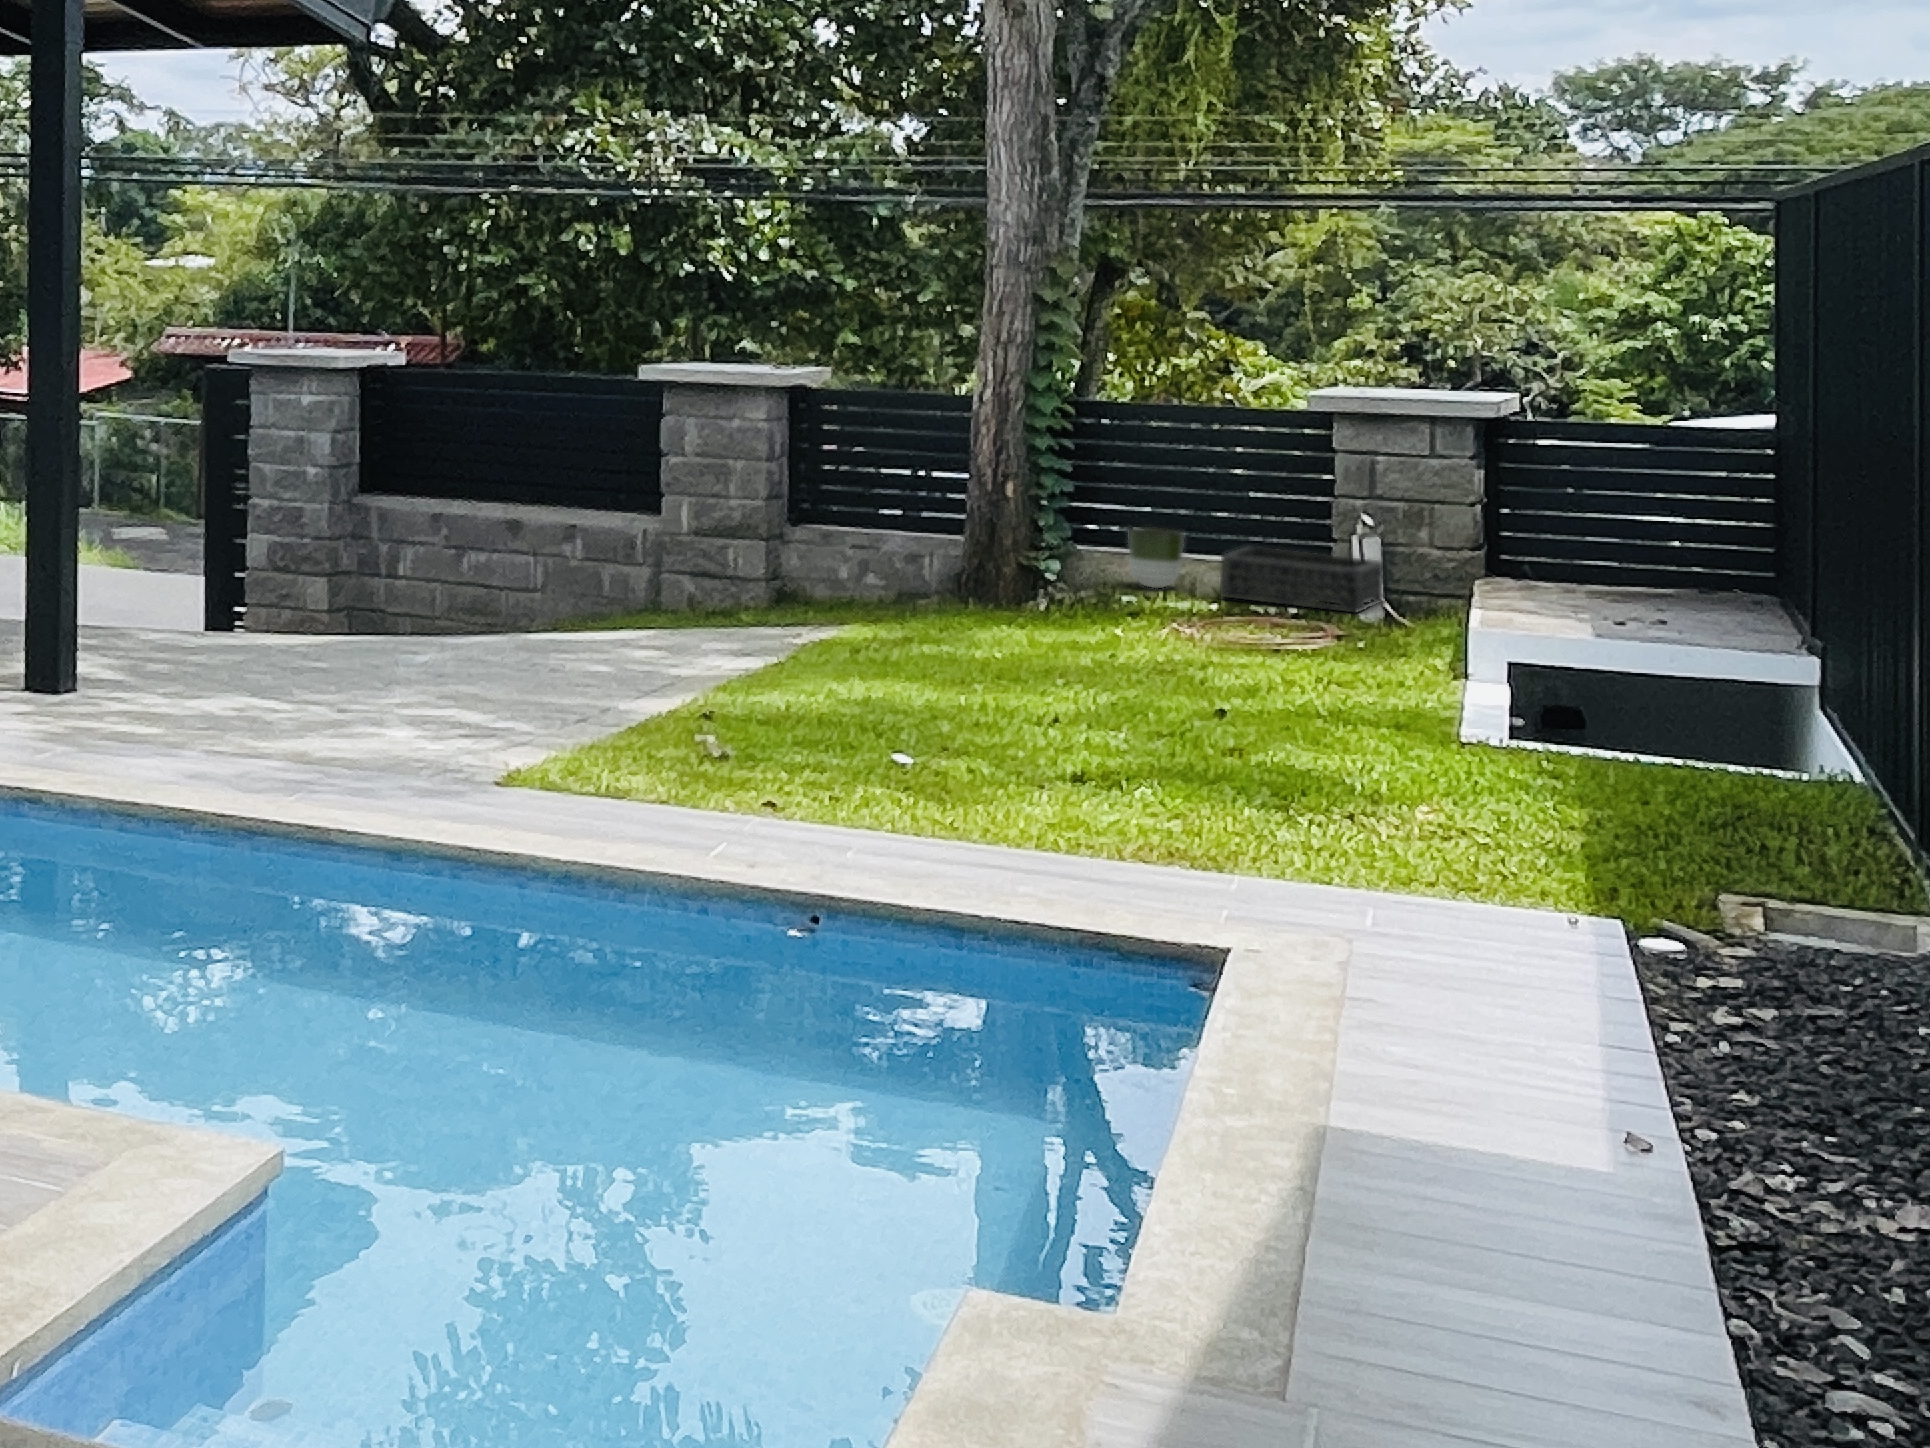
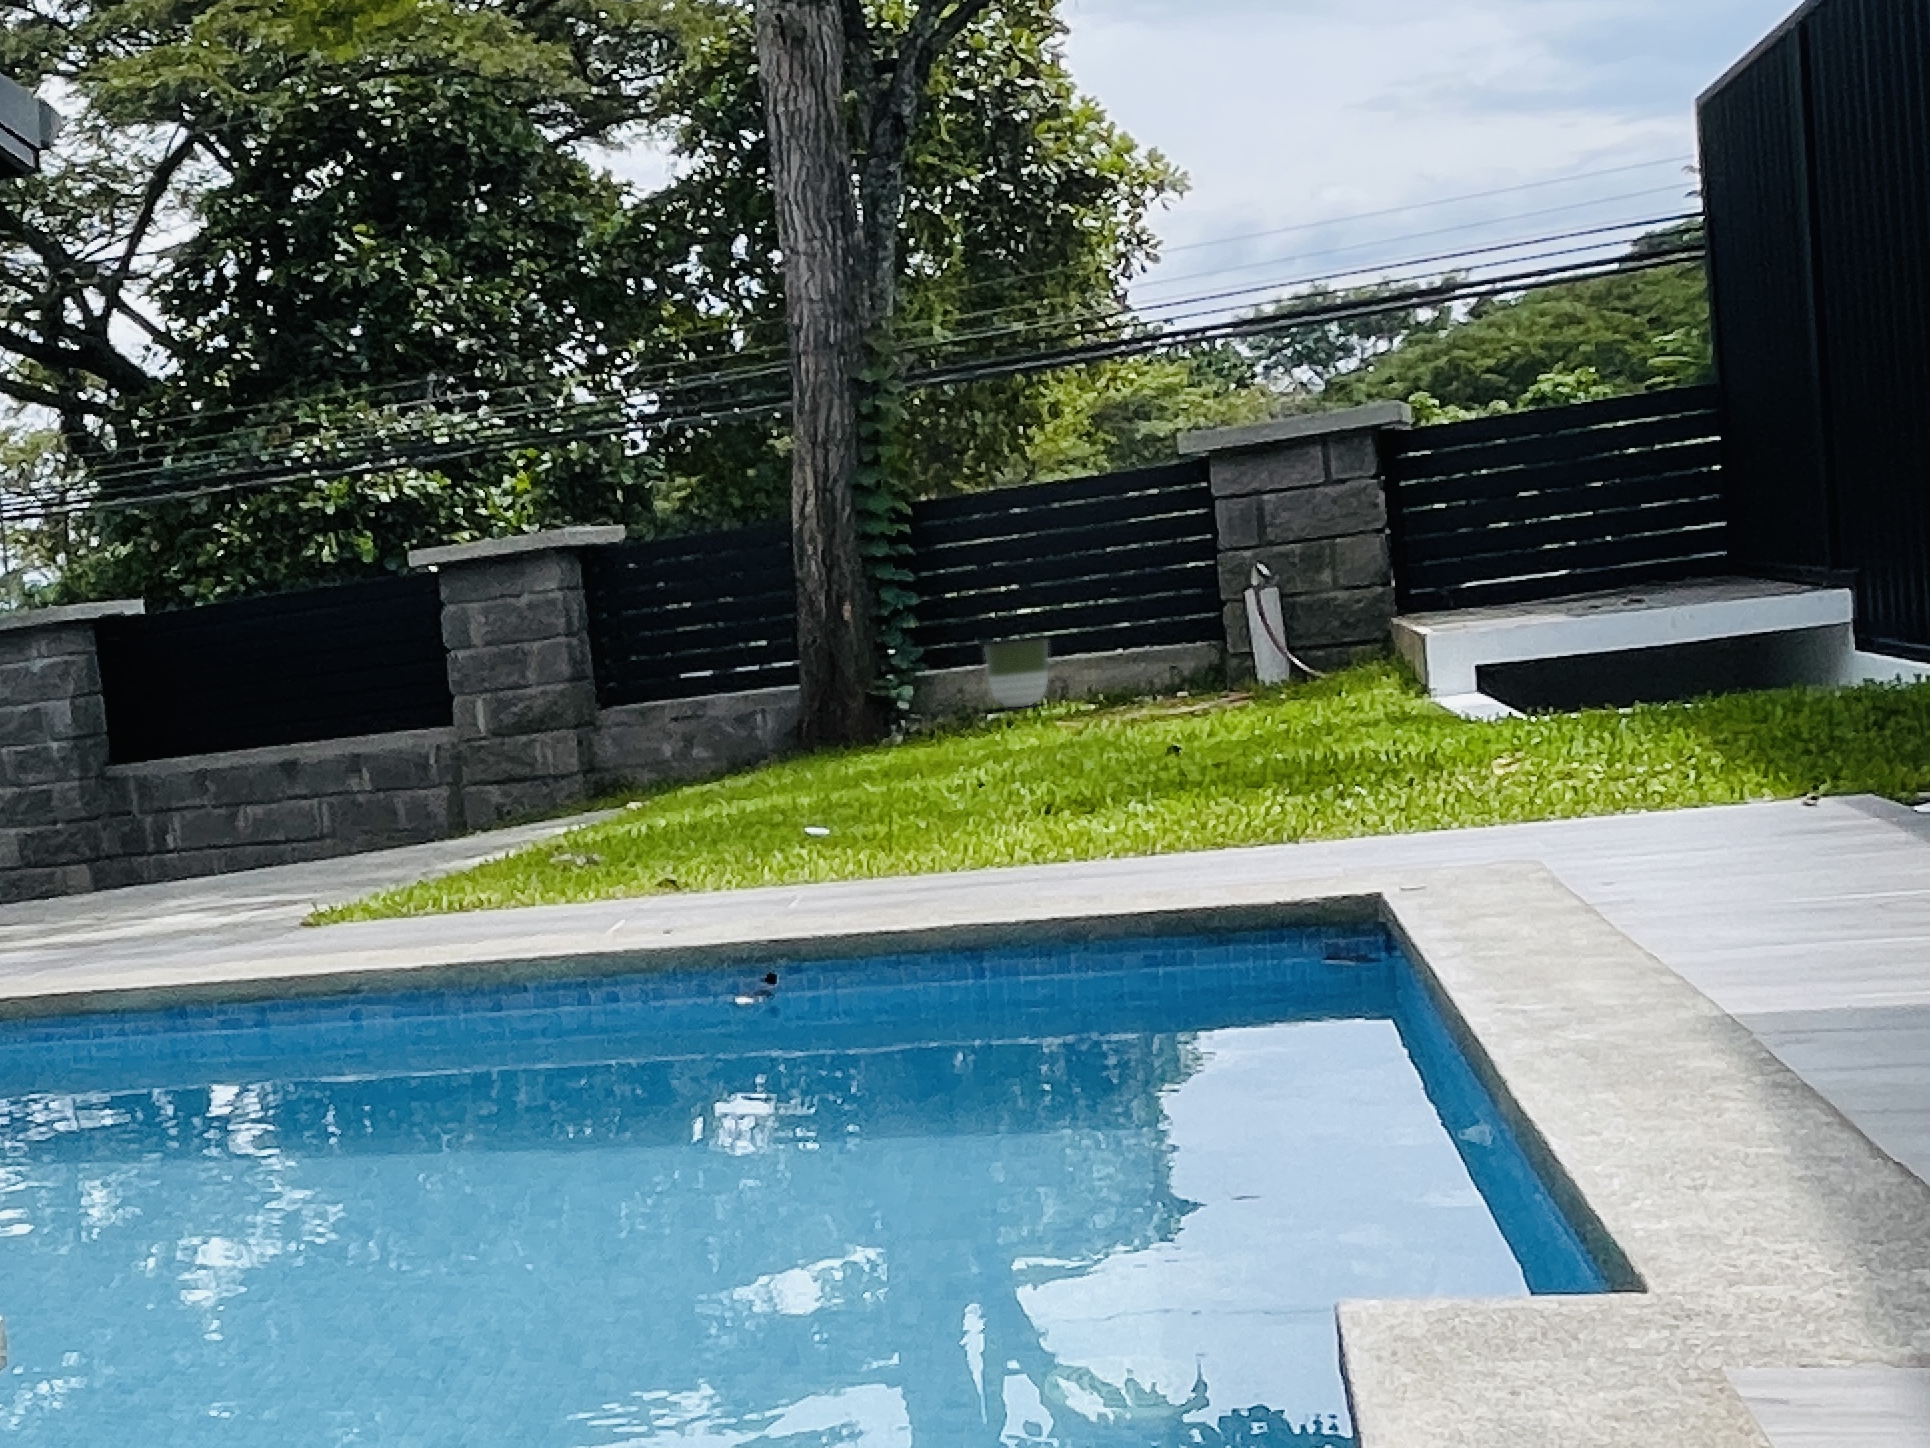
basket: present [1220,547,1383,612] -> none [1096,630,1278,698]

